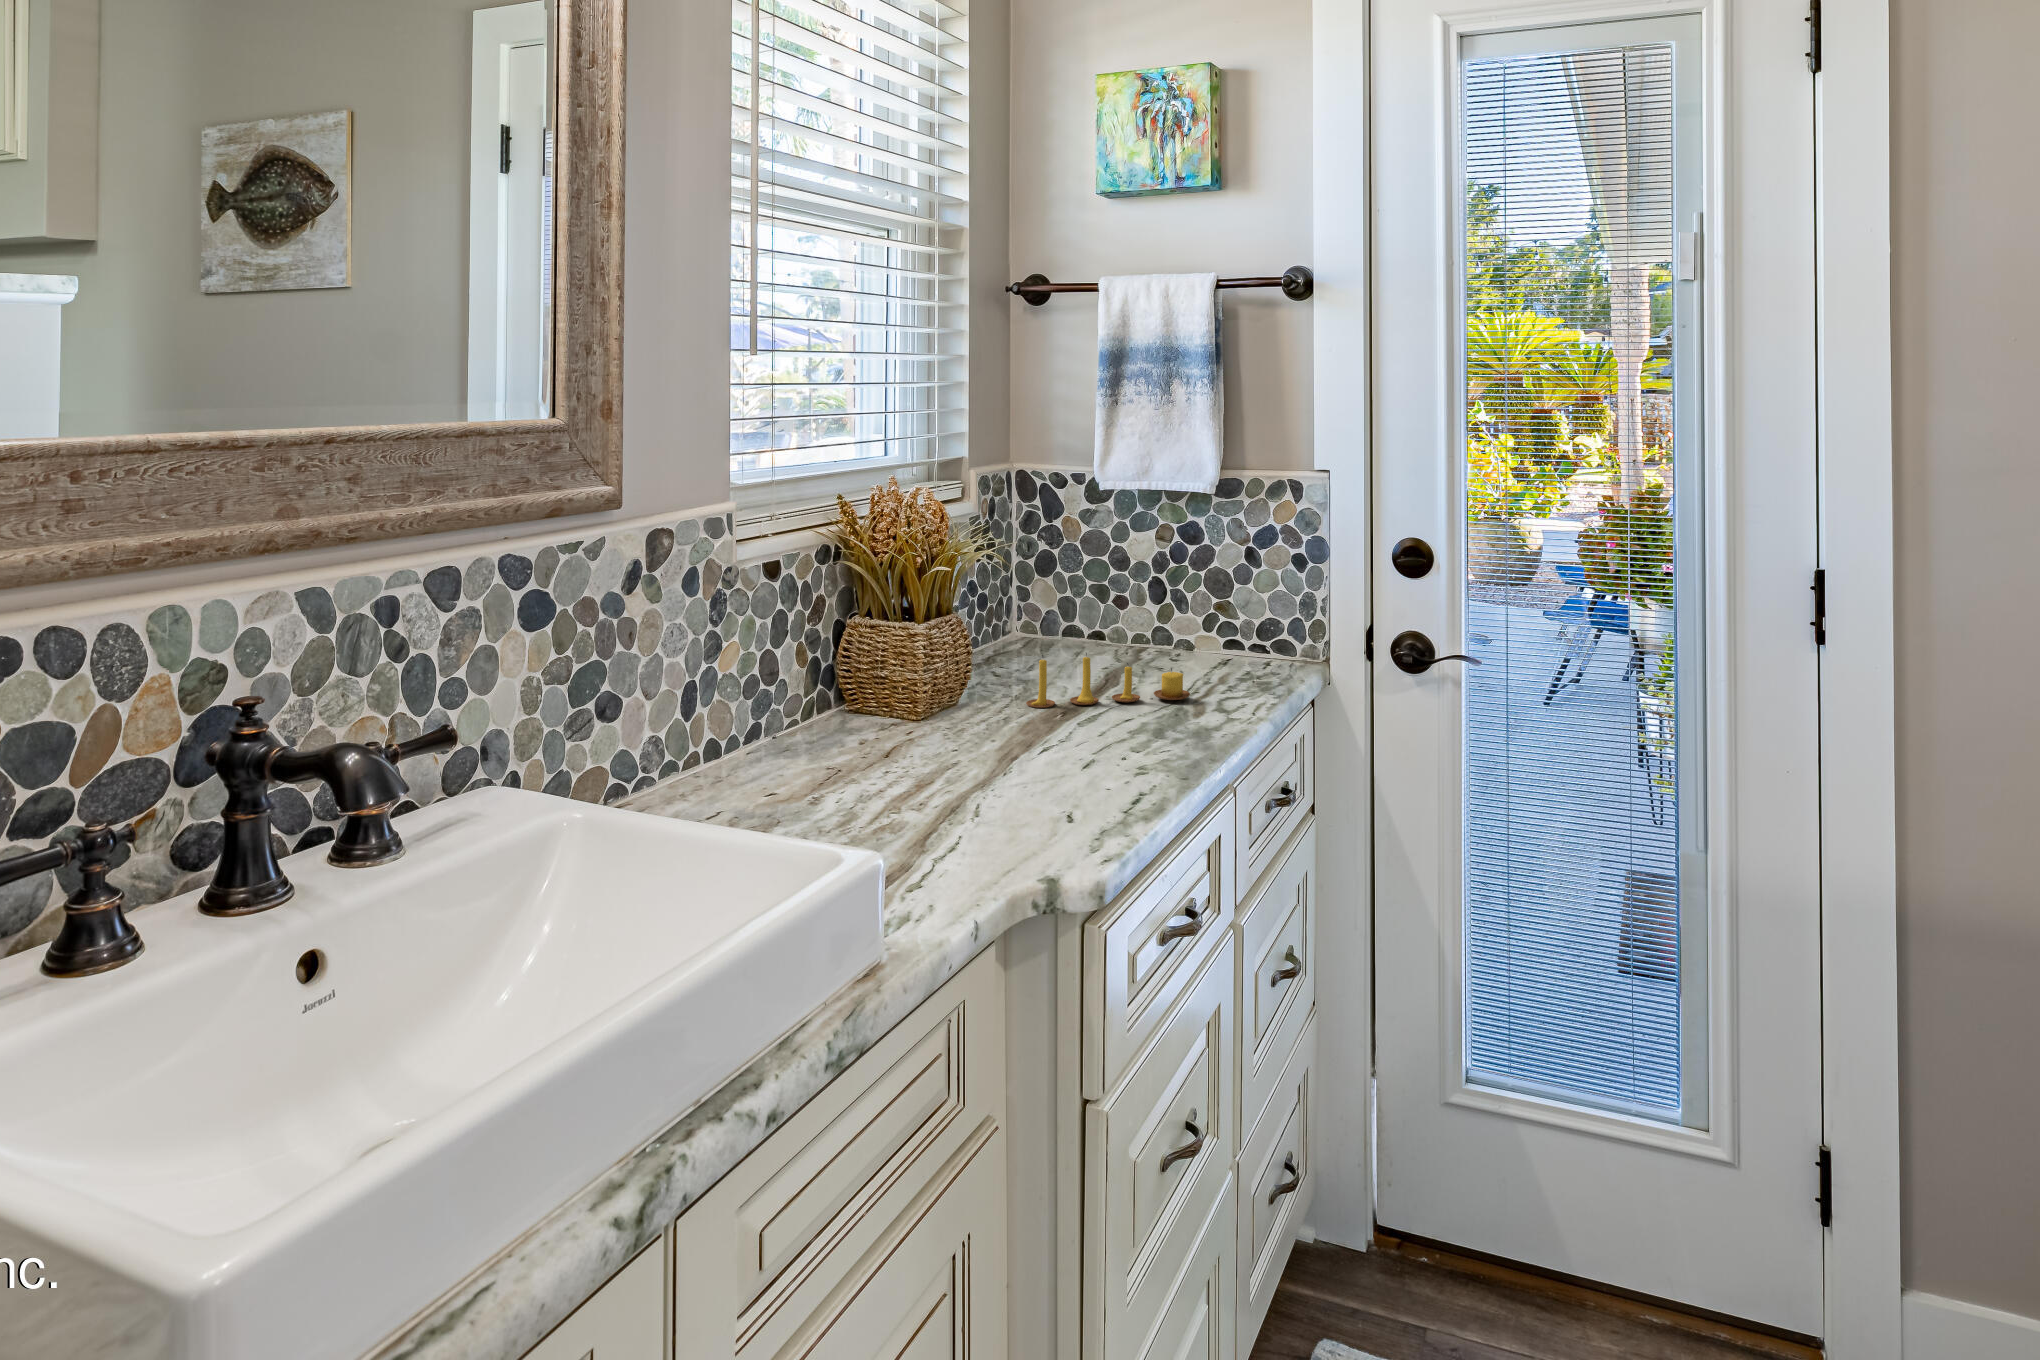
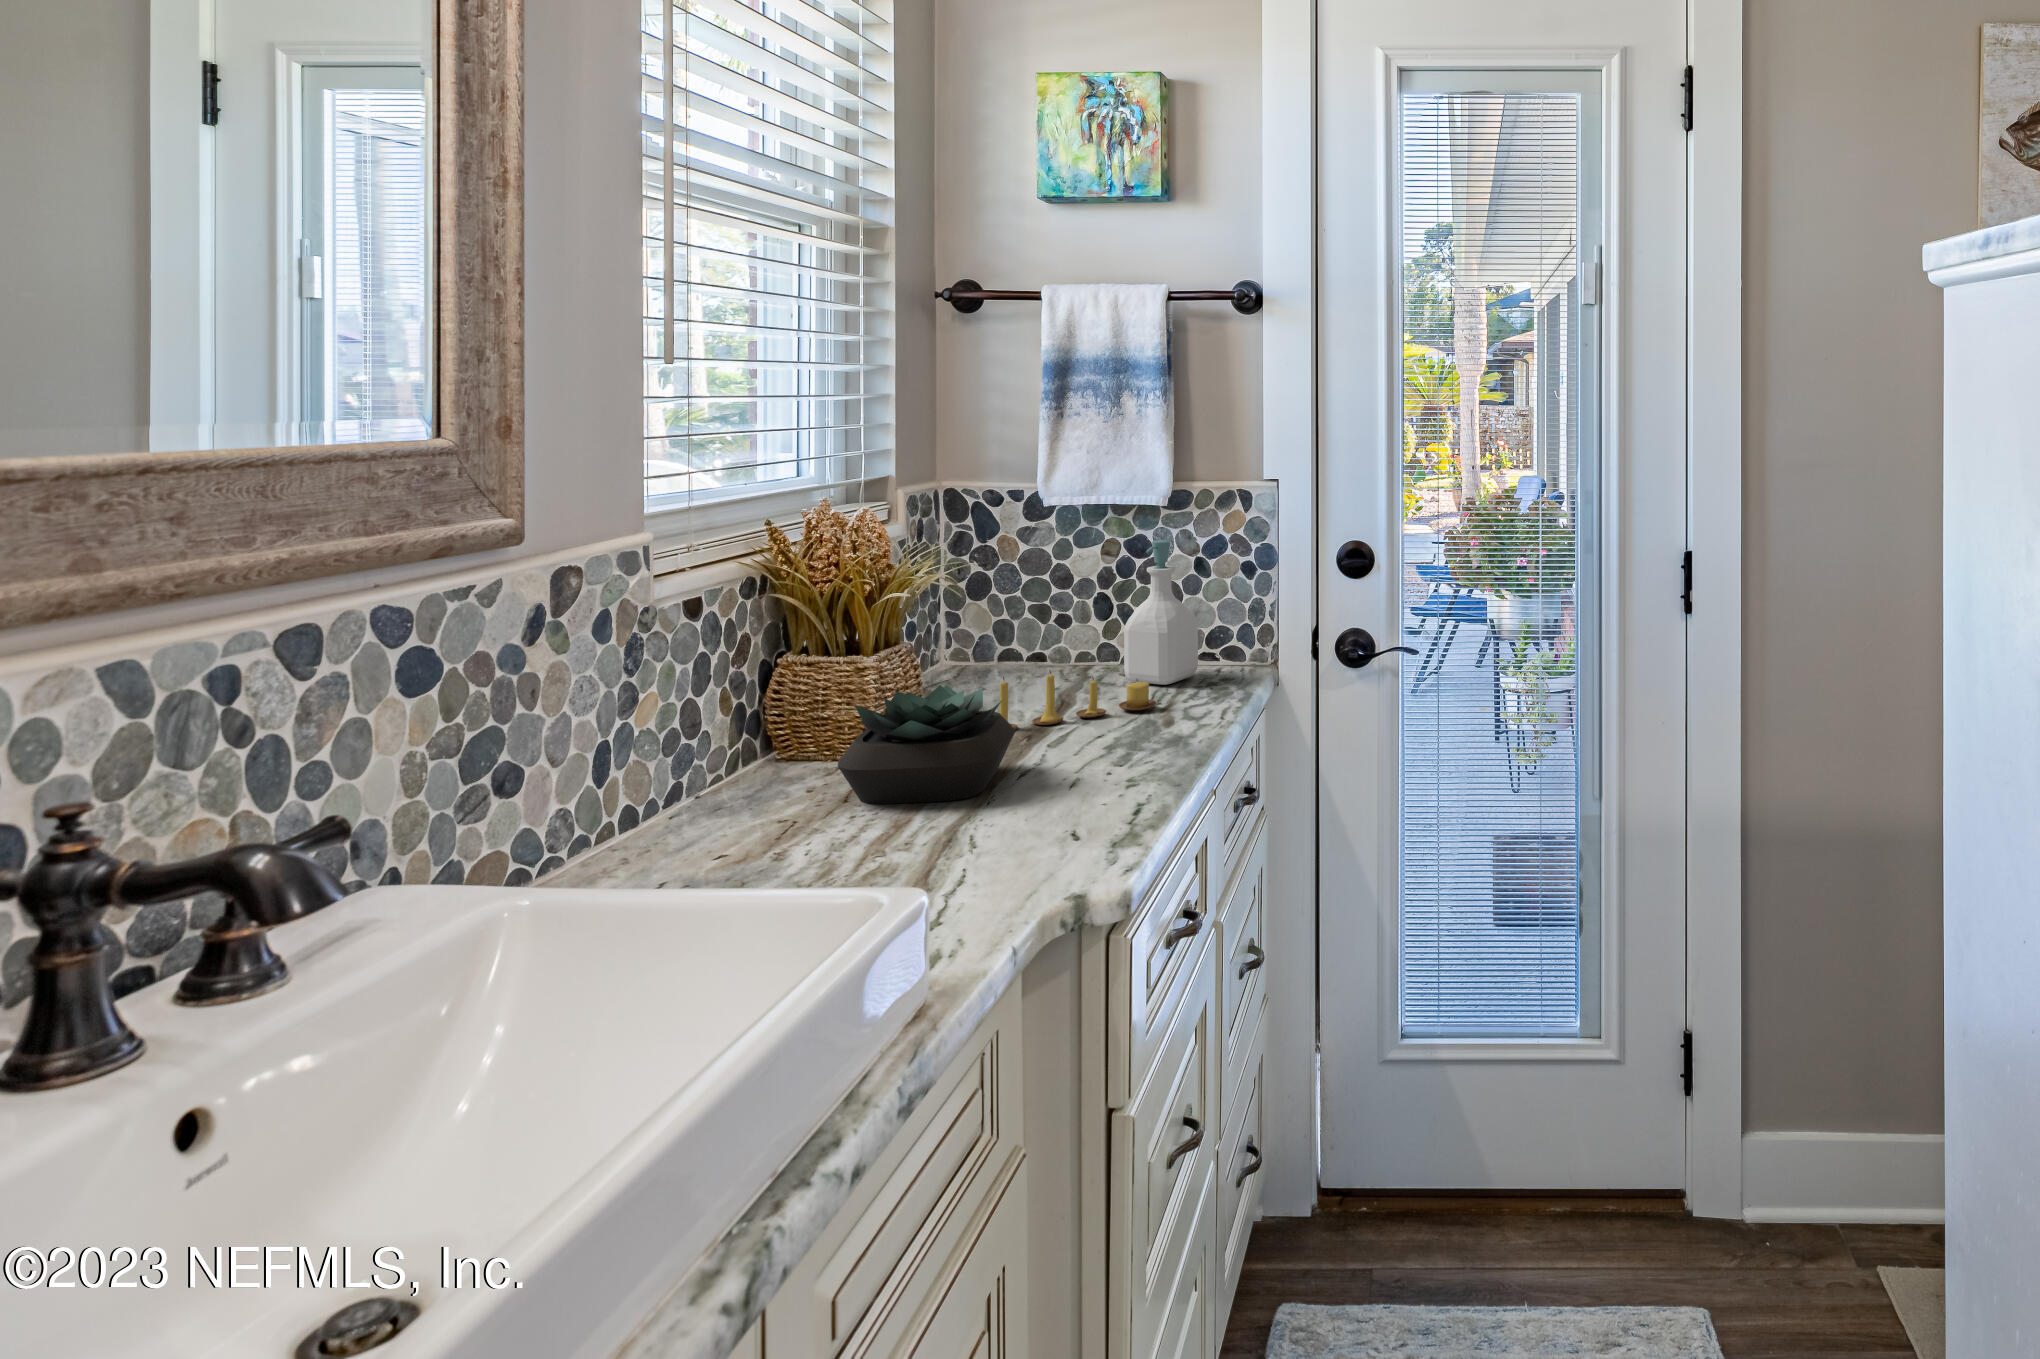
soap bottle: none [1169,531,1243,677] -> present [1124,540,1198,685]
succulent plant: none [877,659,1037,769] -> present [838,685,1015,804]

